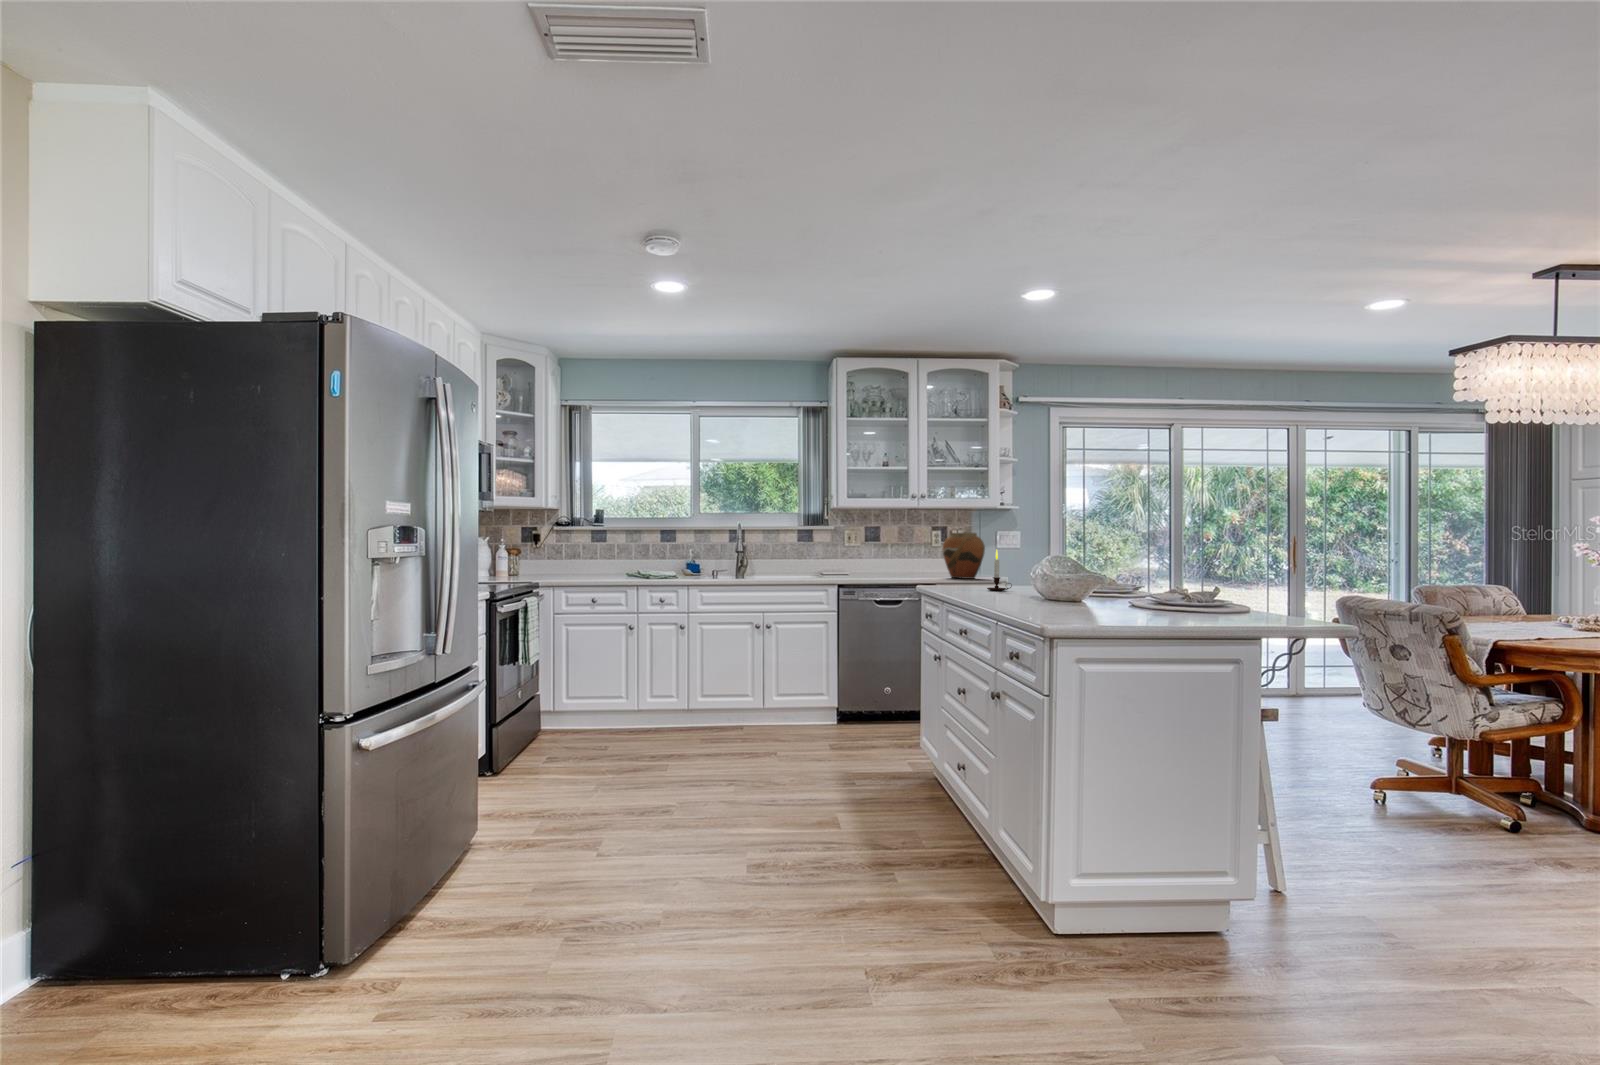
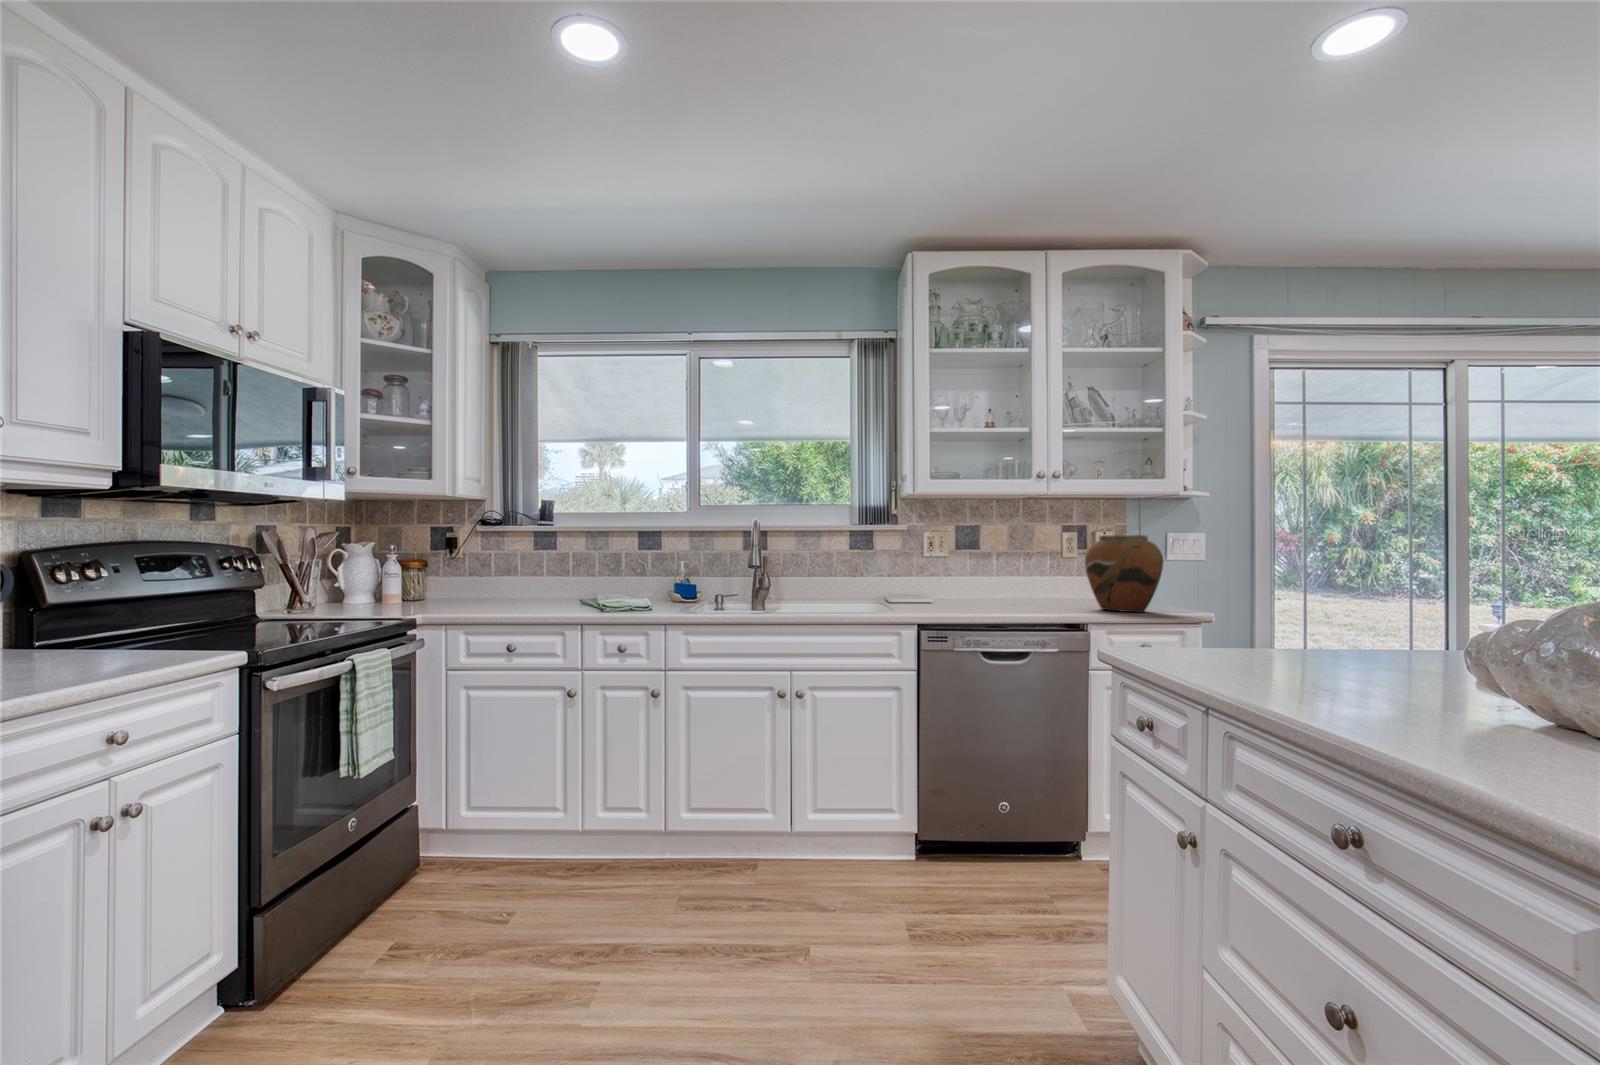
candle: present [987,550,1012,591] -> none [1266,572,1330,666]

